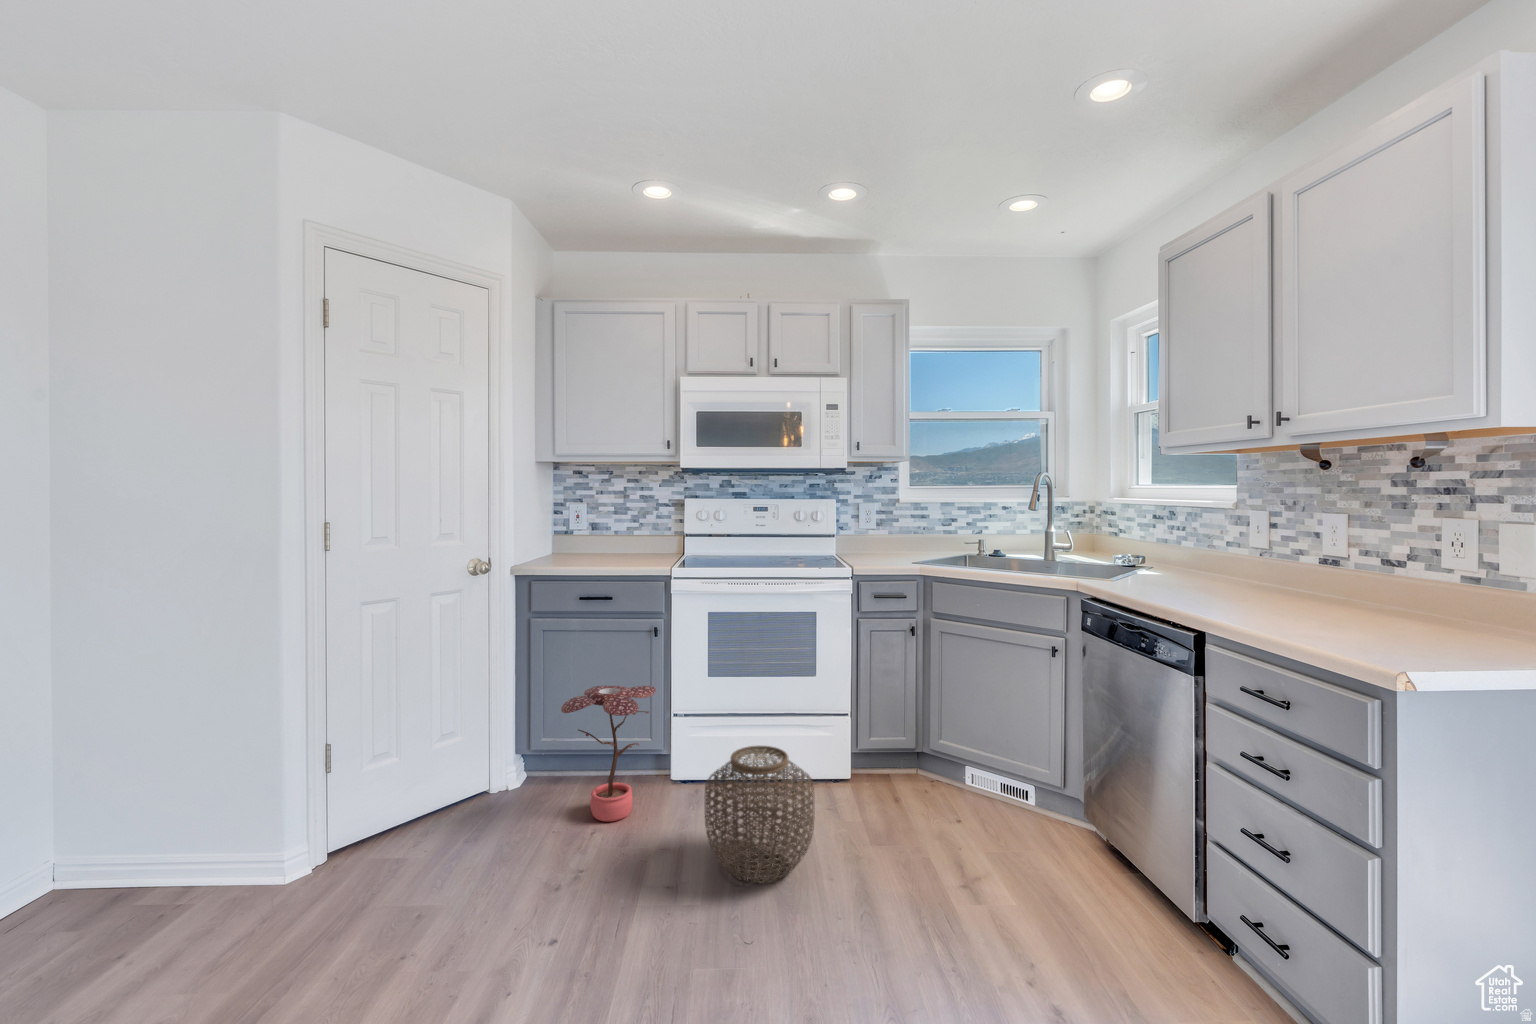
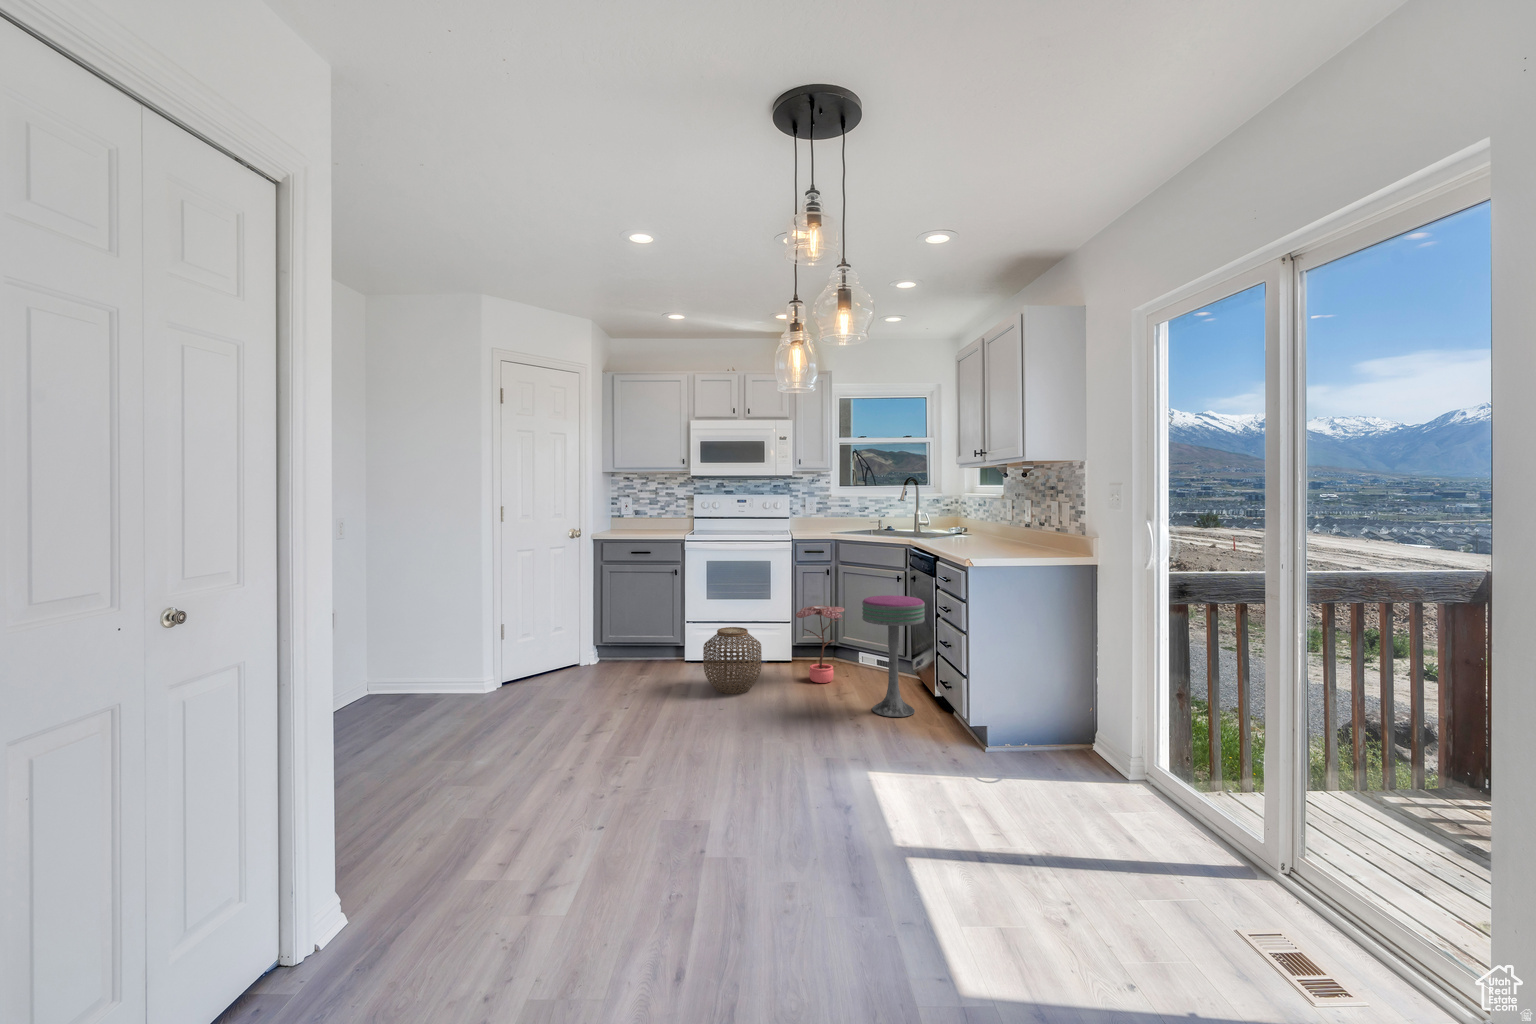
potted plant: present [561,686,656,821] -> present [796,606,844,683]
bar stool: none [1032,701,1173,976] -> present [862,595,925,717]

